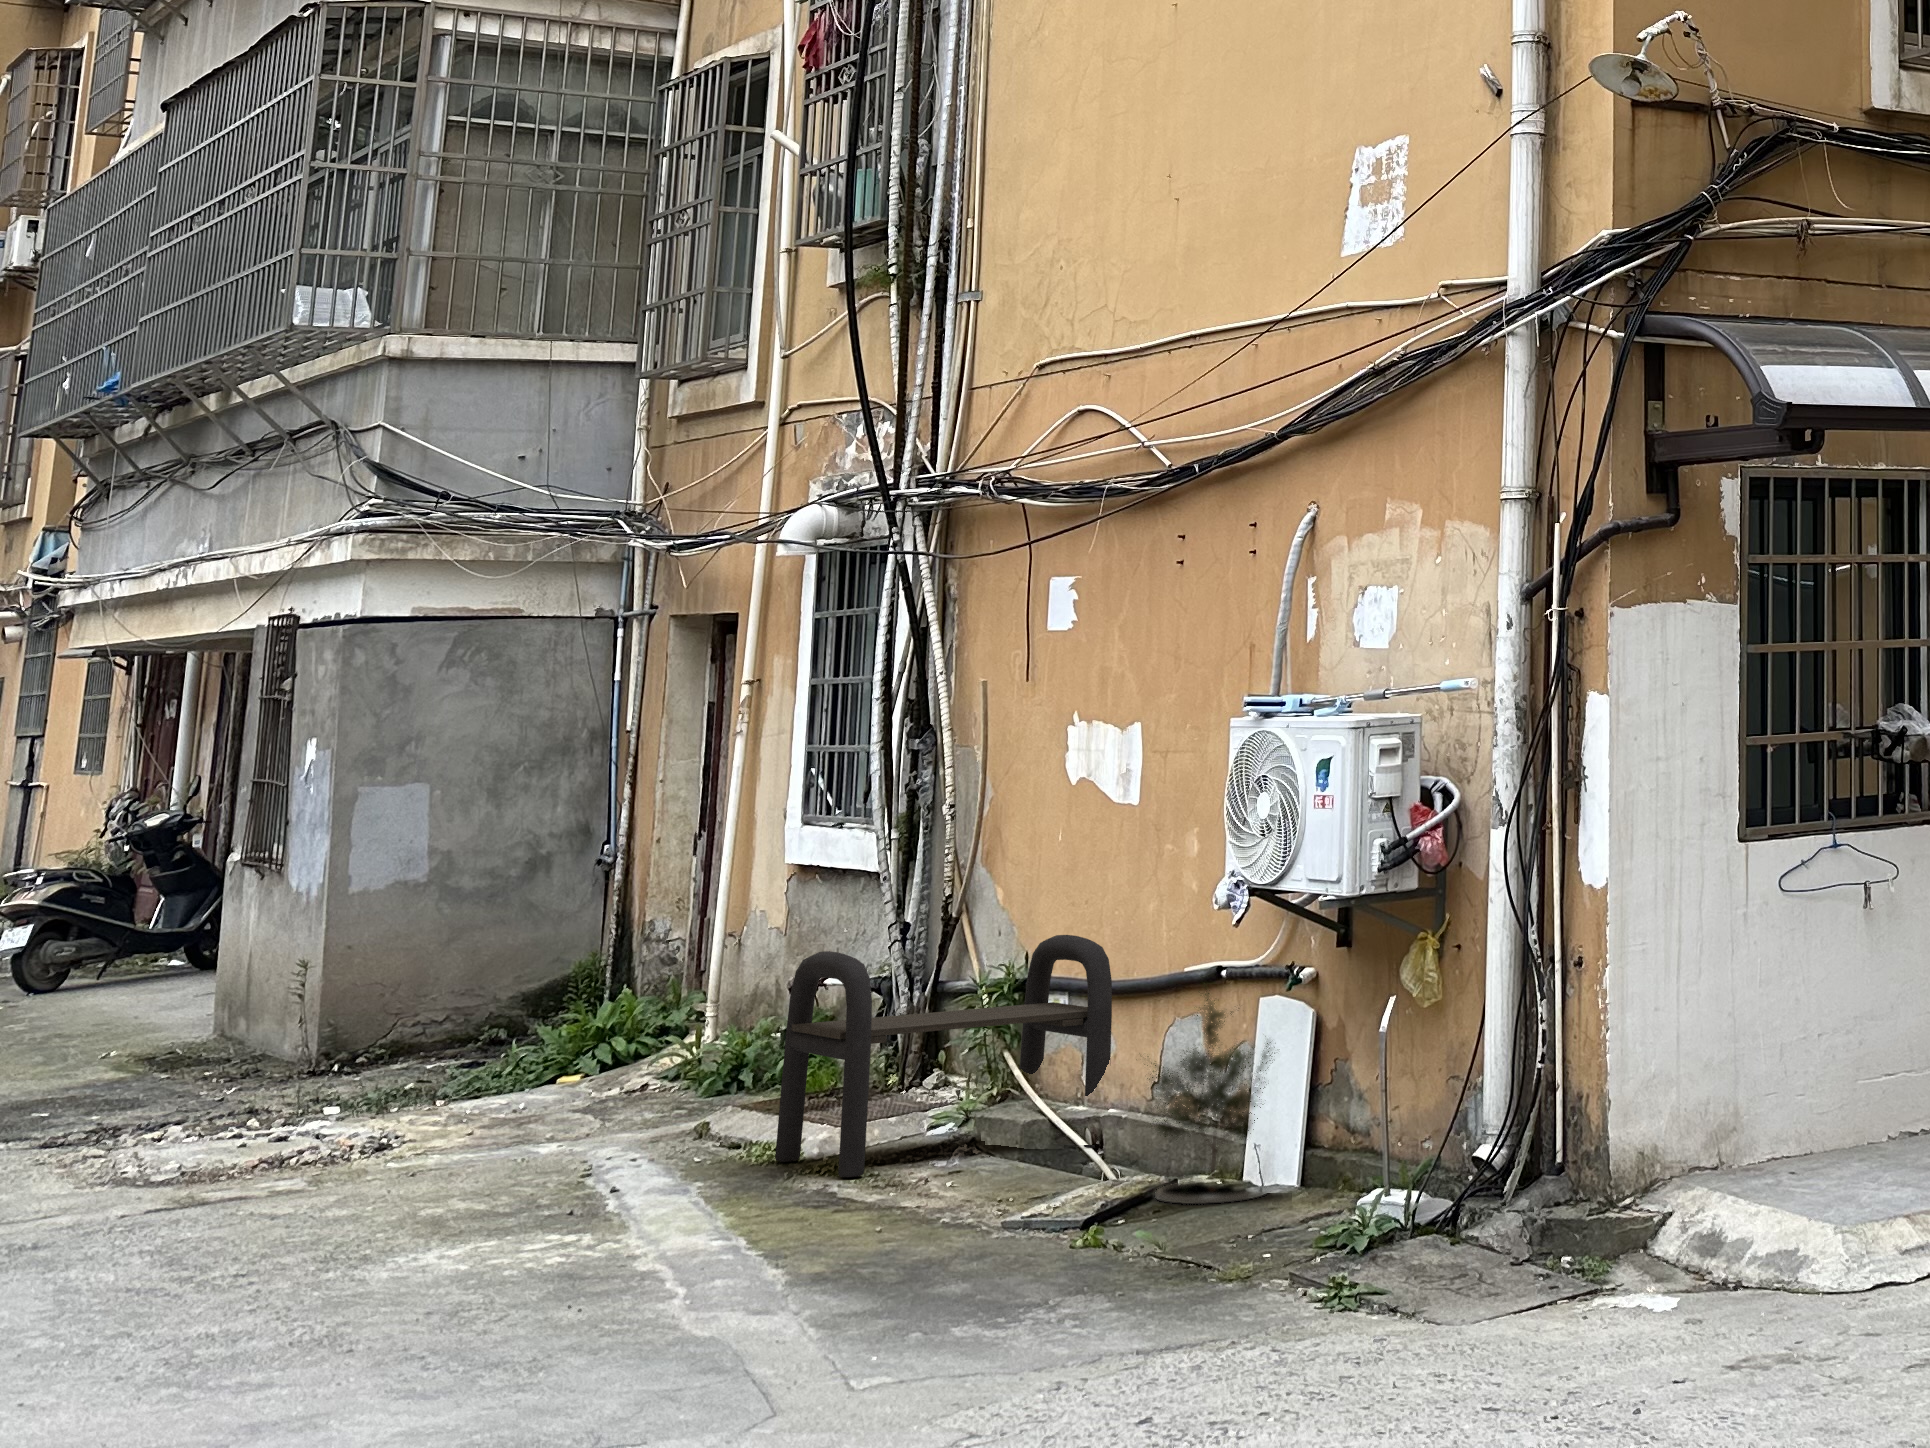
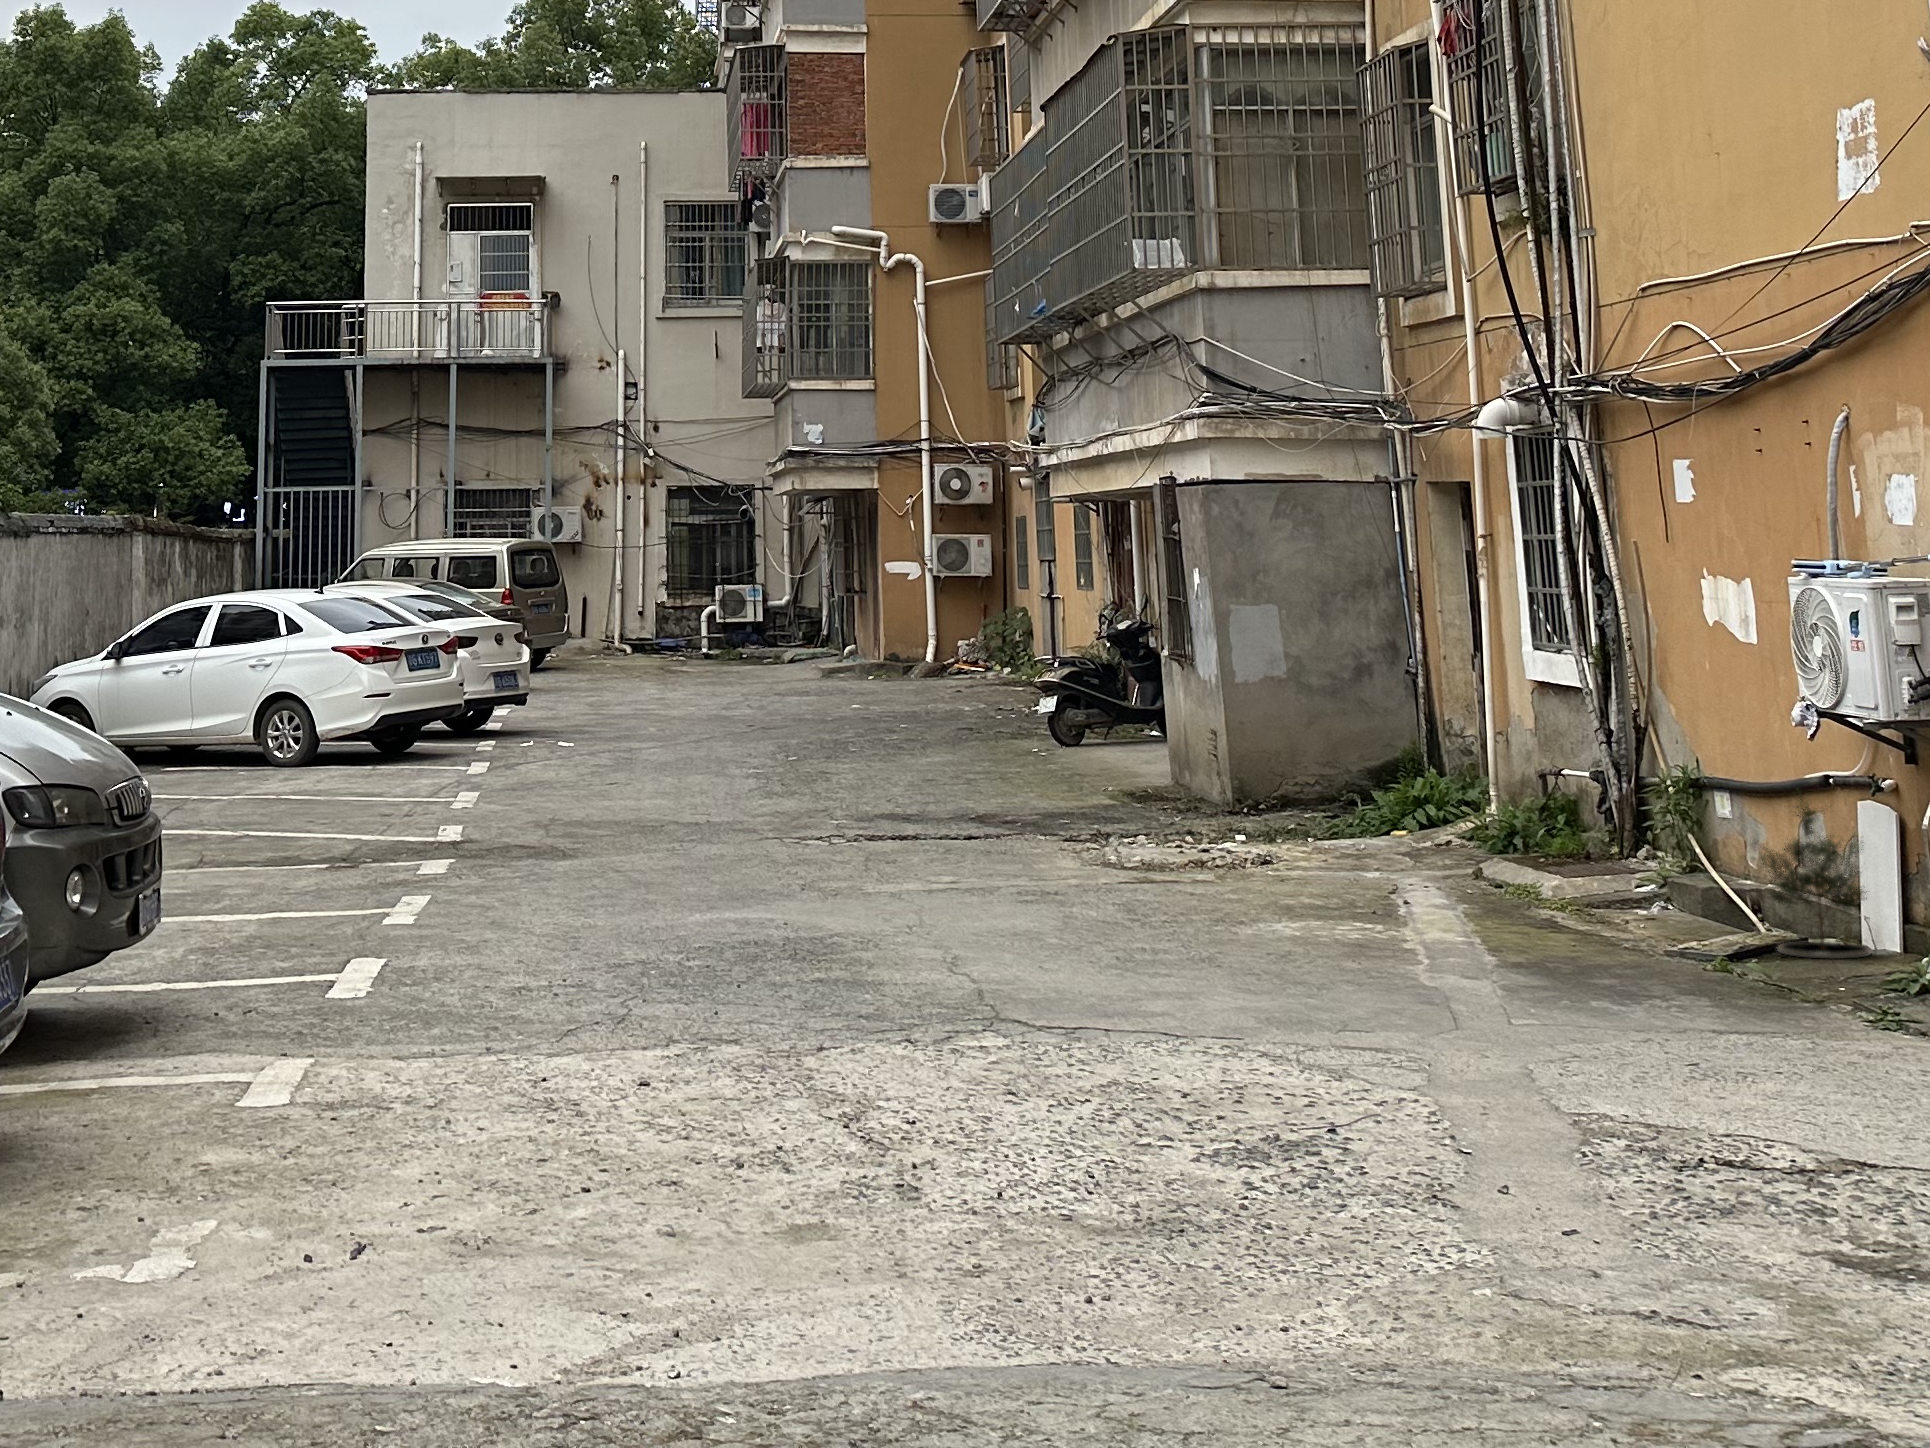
bench: present [775,935,1112,1177] -> none [1505,746,1763,919]

